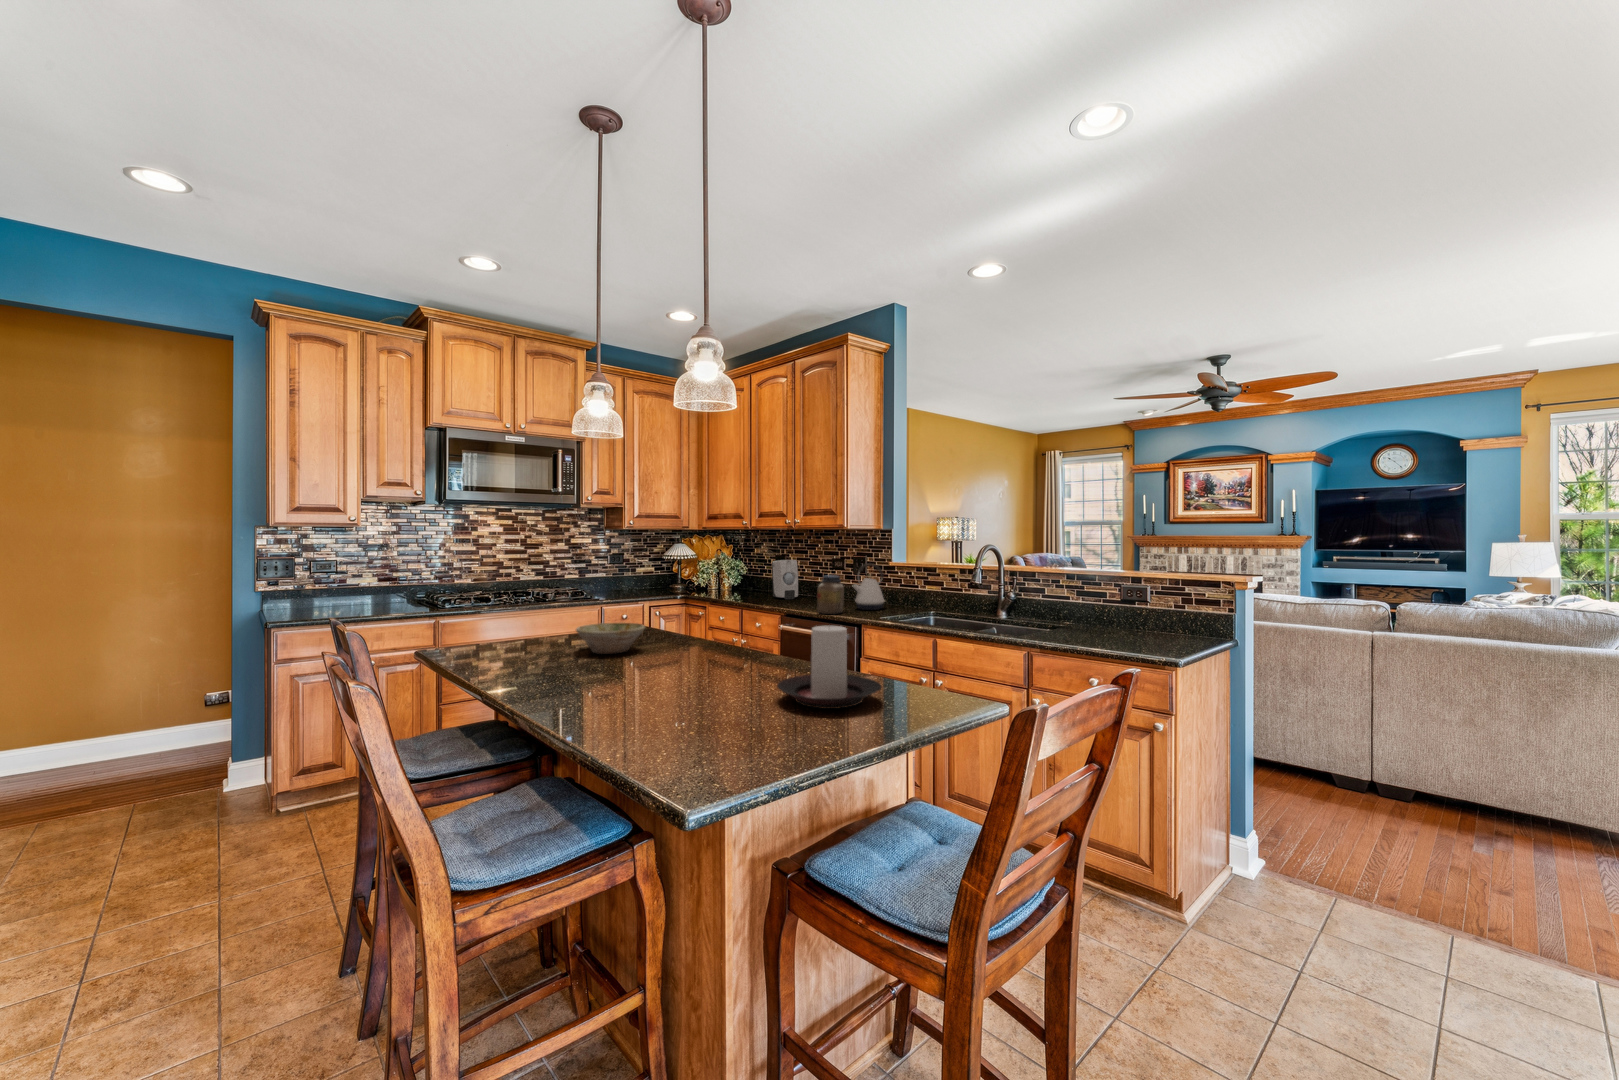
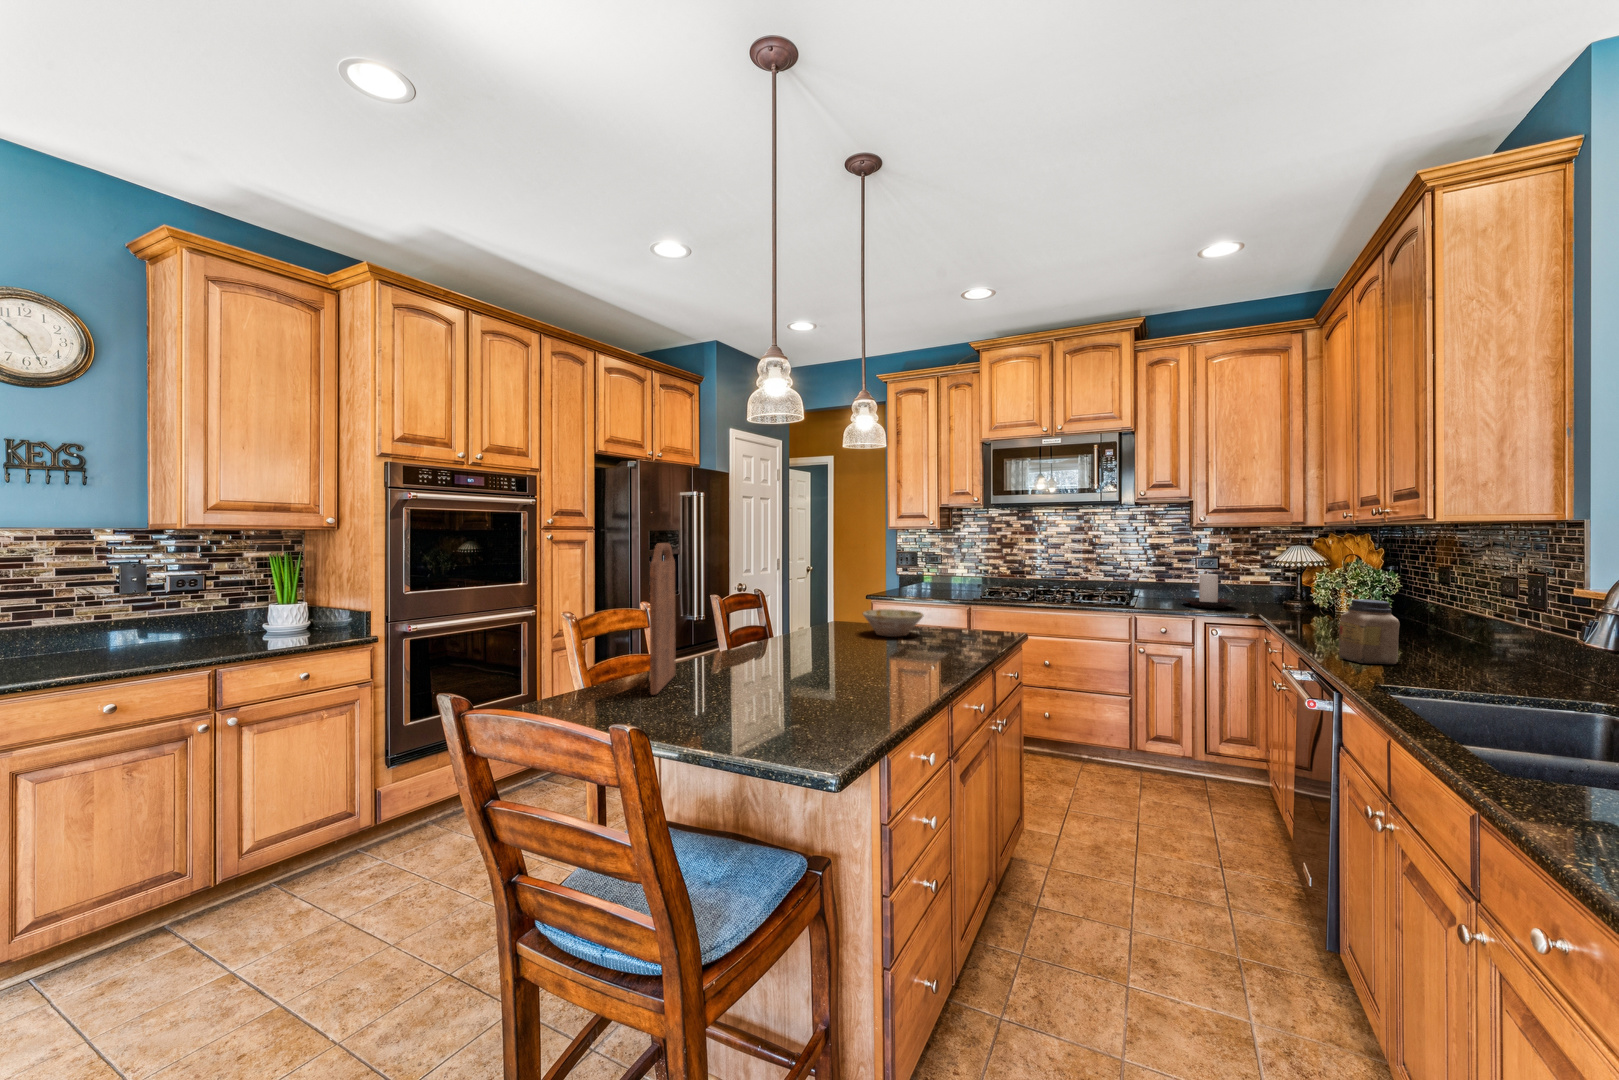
cutting board: none [667,559,762,744] -> present [650,543,675,695]
soap dispenser: present [772,560,798,599] -> none [1395,575,1437,640]
kettle: present [852,563,885,610] -> none [1437,586,1533,674]
candle holder: present [777,625,881,709] -> present [1182,574,1236,608]

